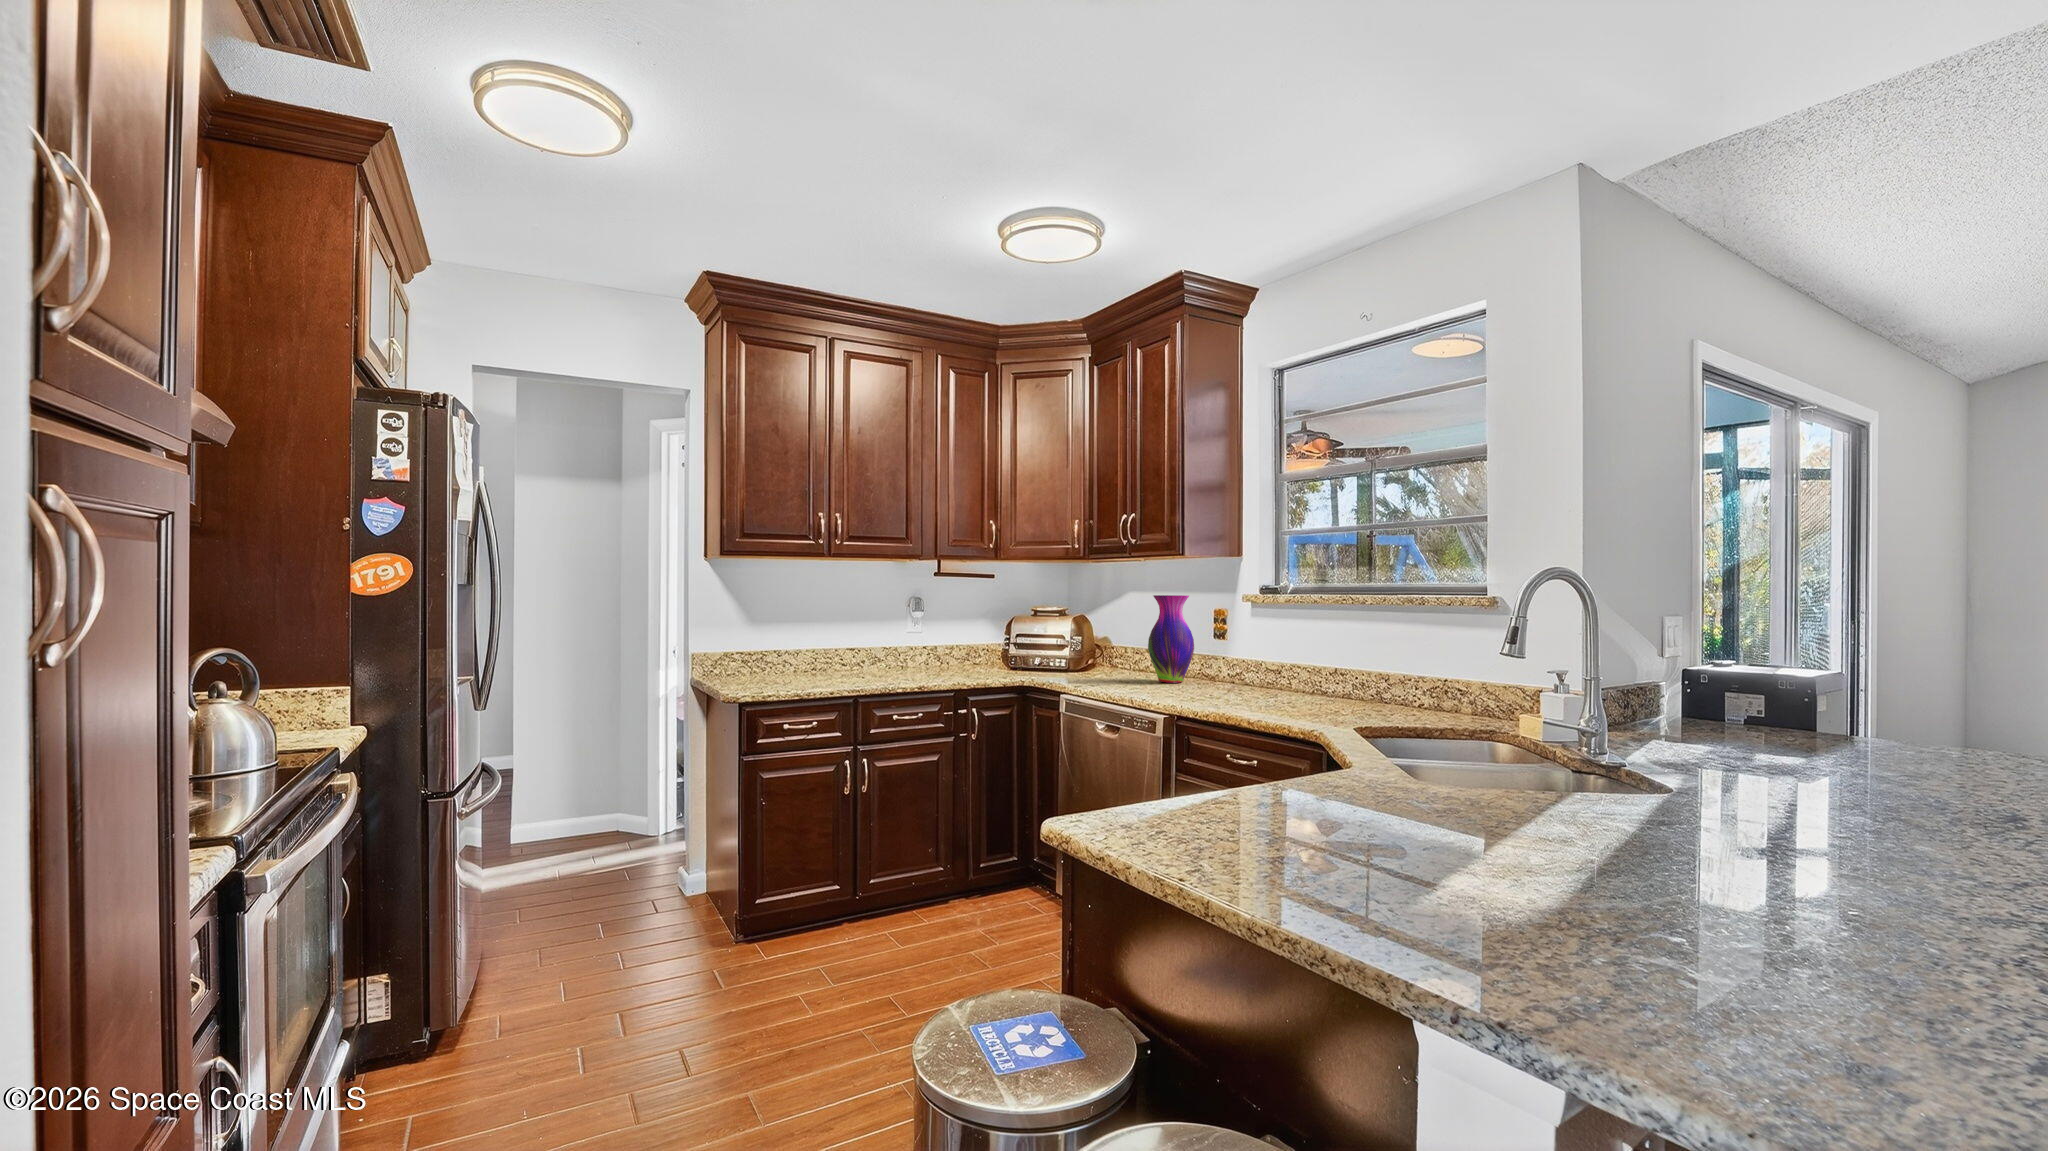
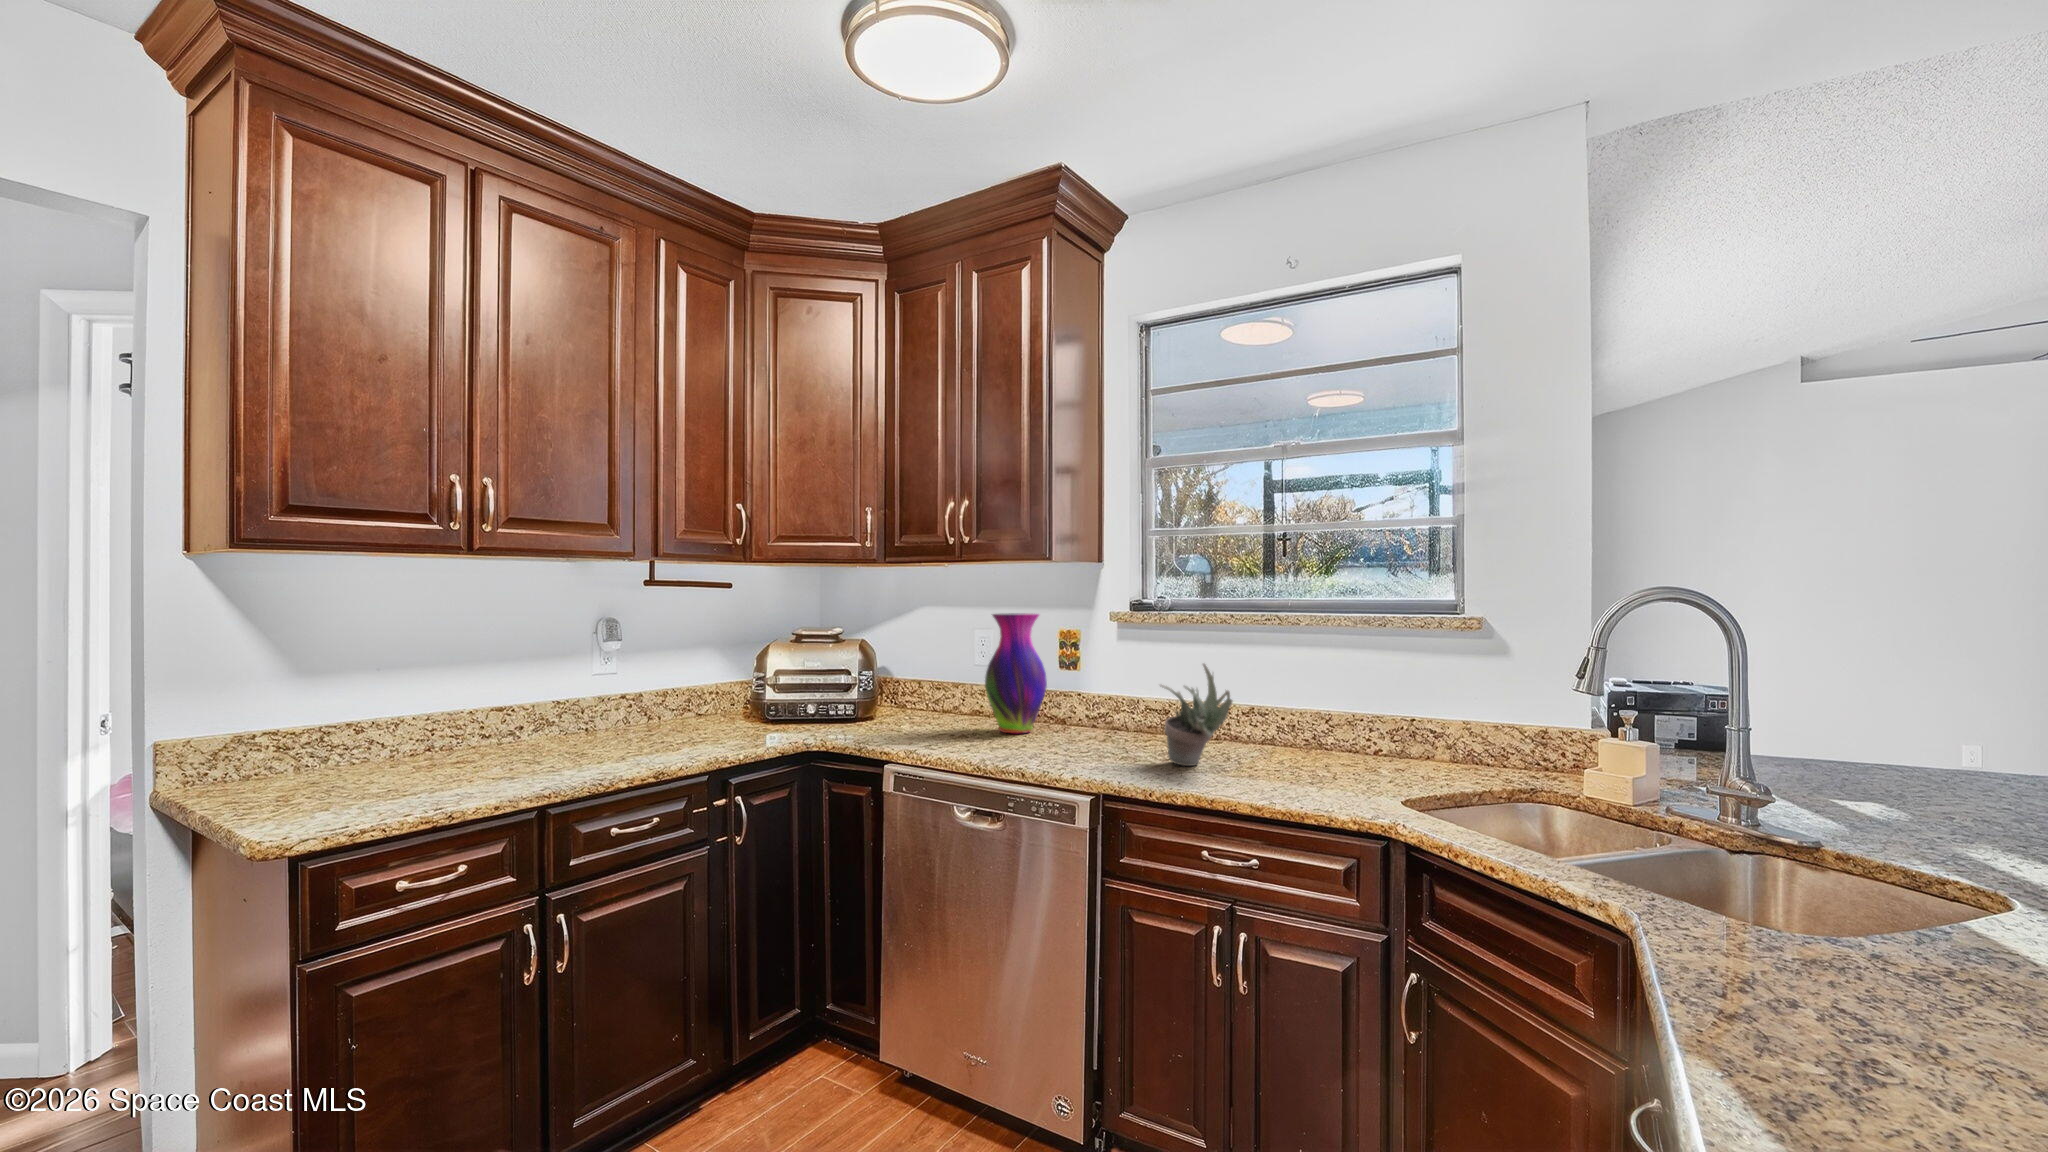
succulent plant: none [1236,629,1286,704] -> present [1160,664,1232,766]

